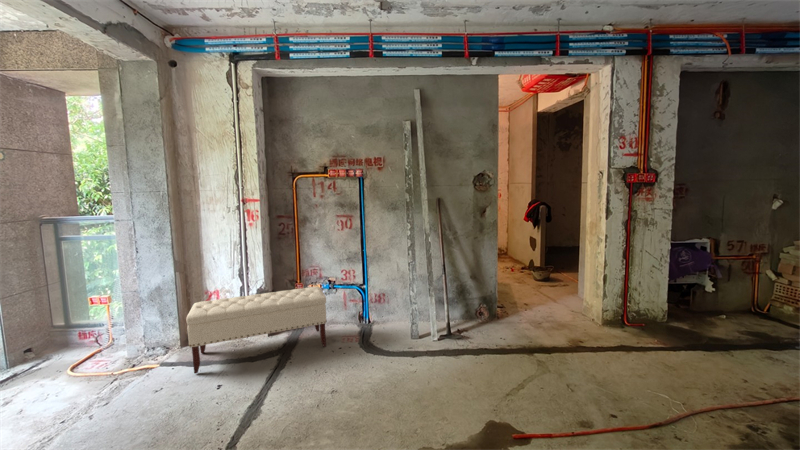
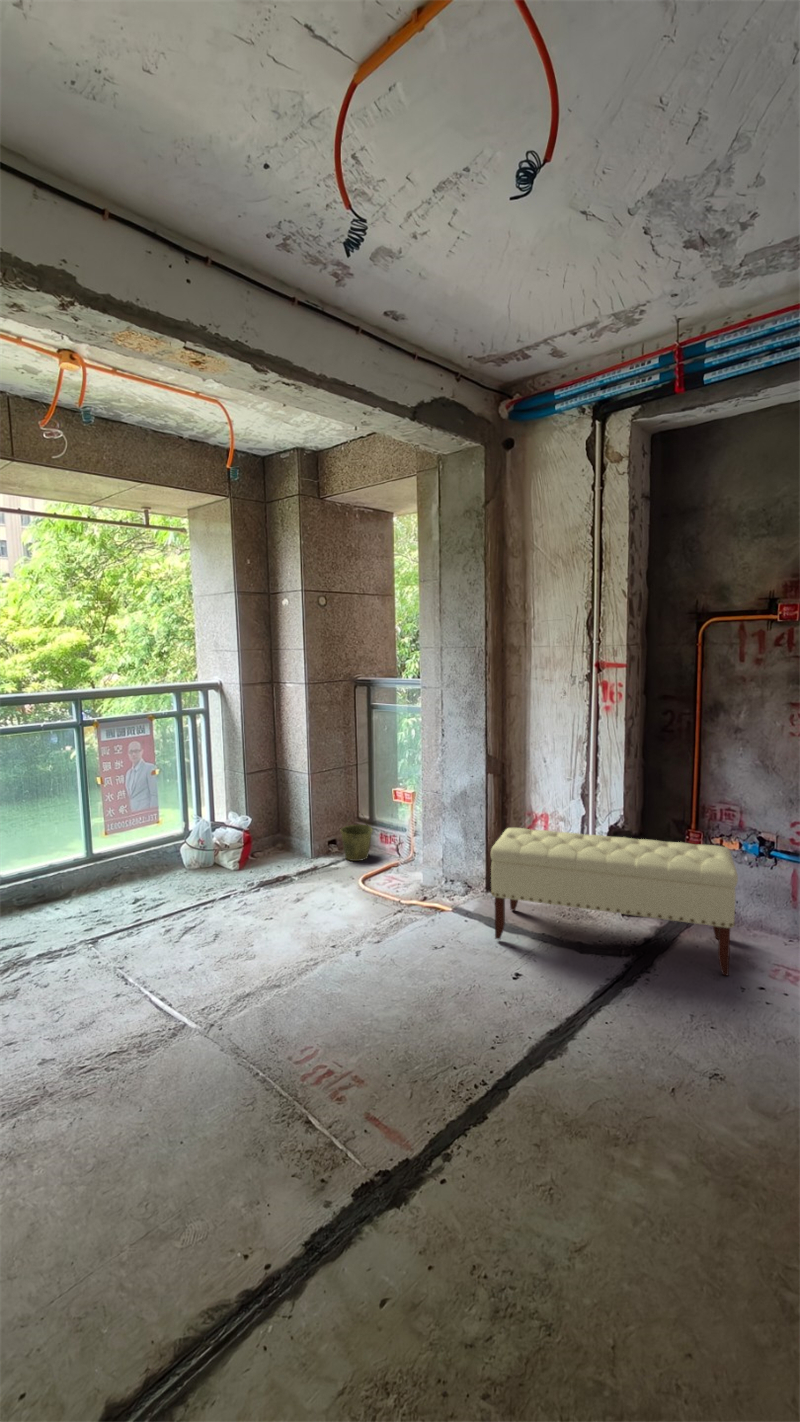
bucket: none [32,321,69,362] -> present [341,823,372,861]

